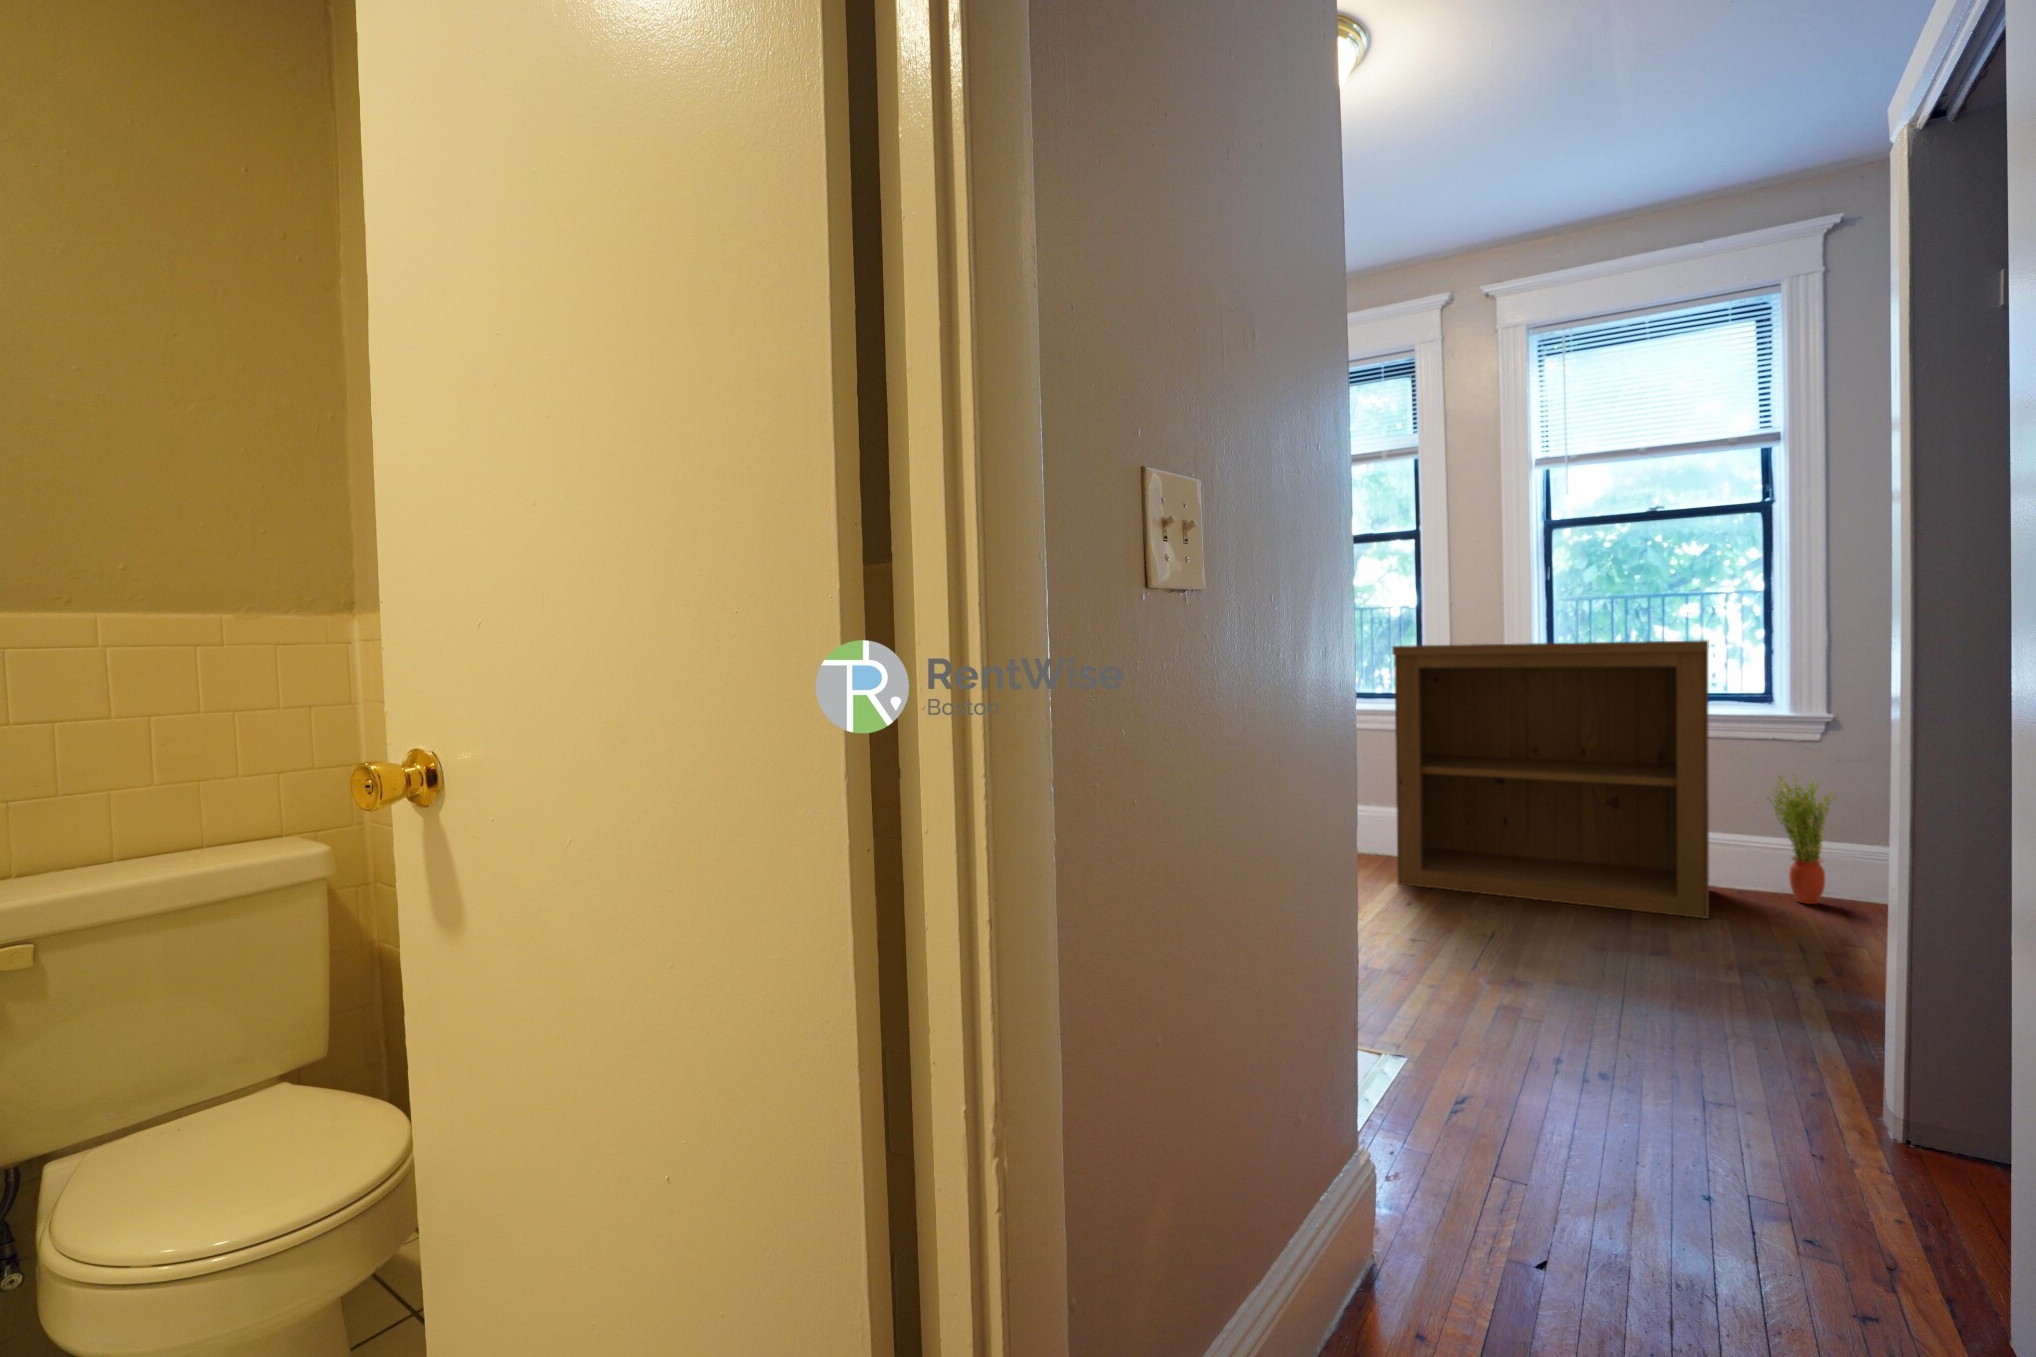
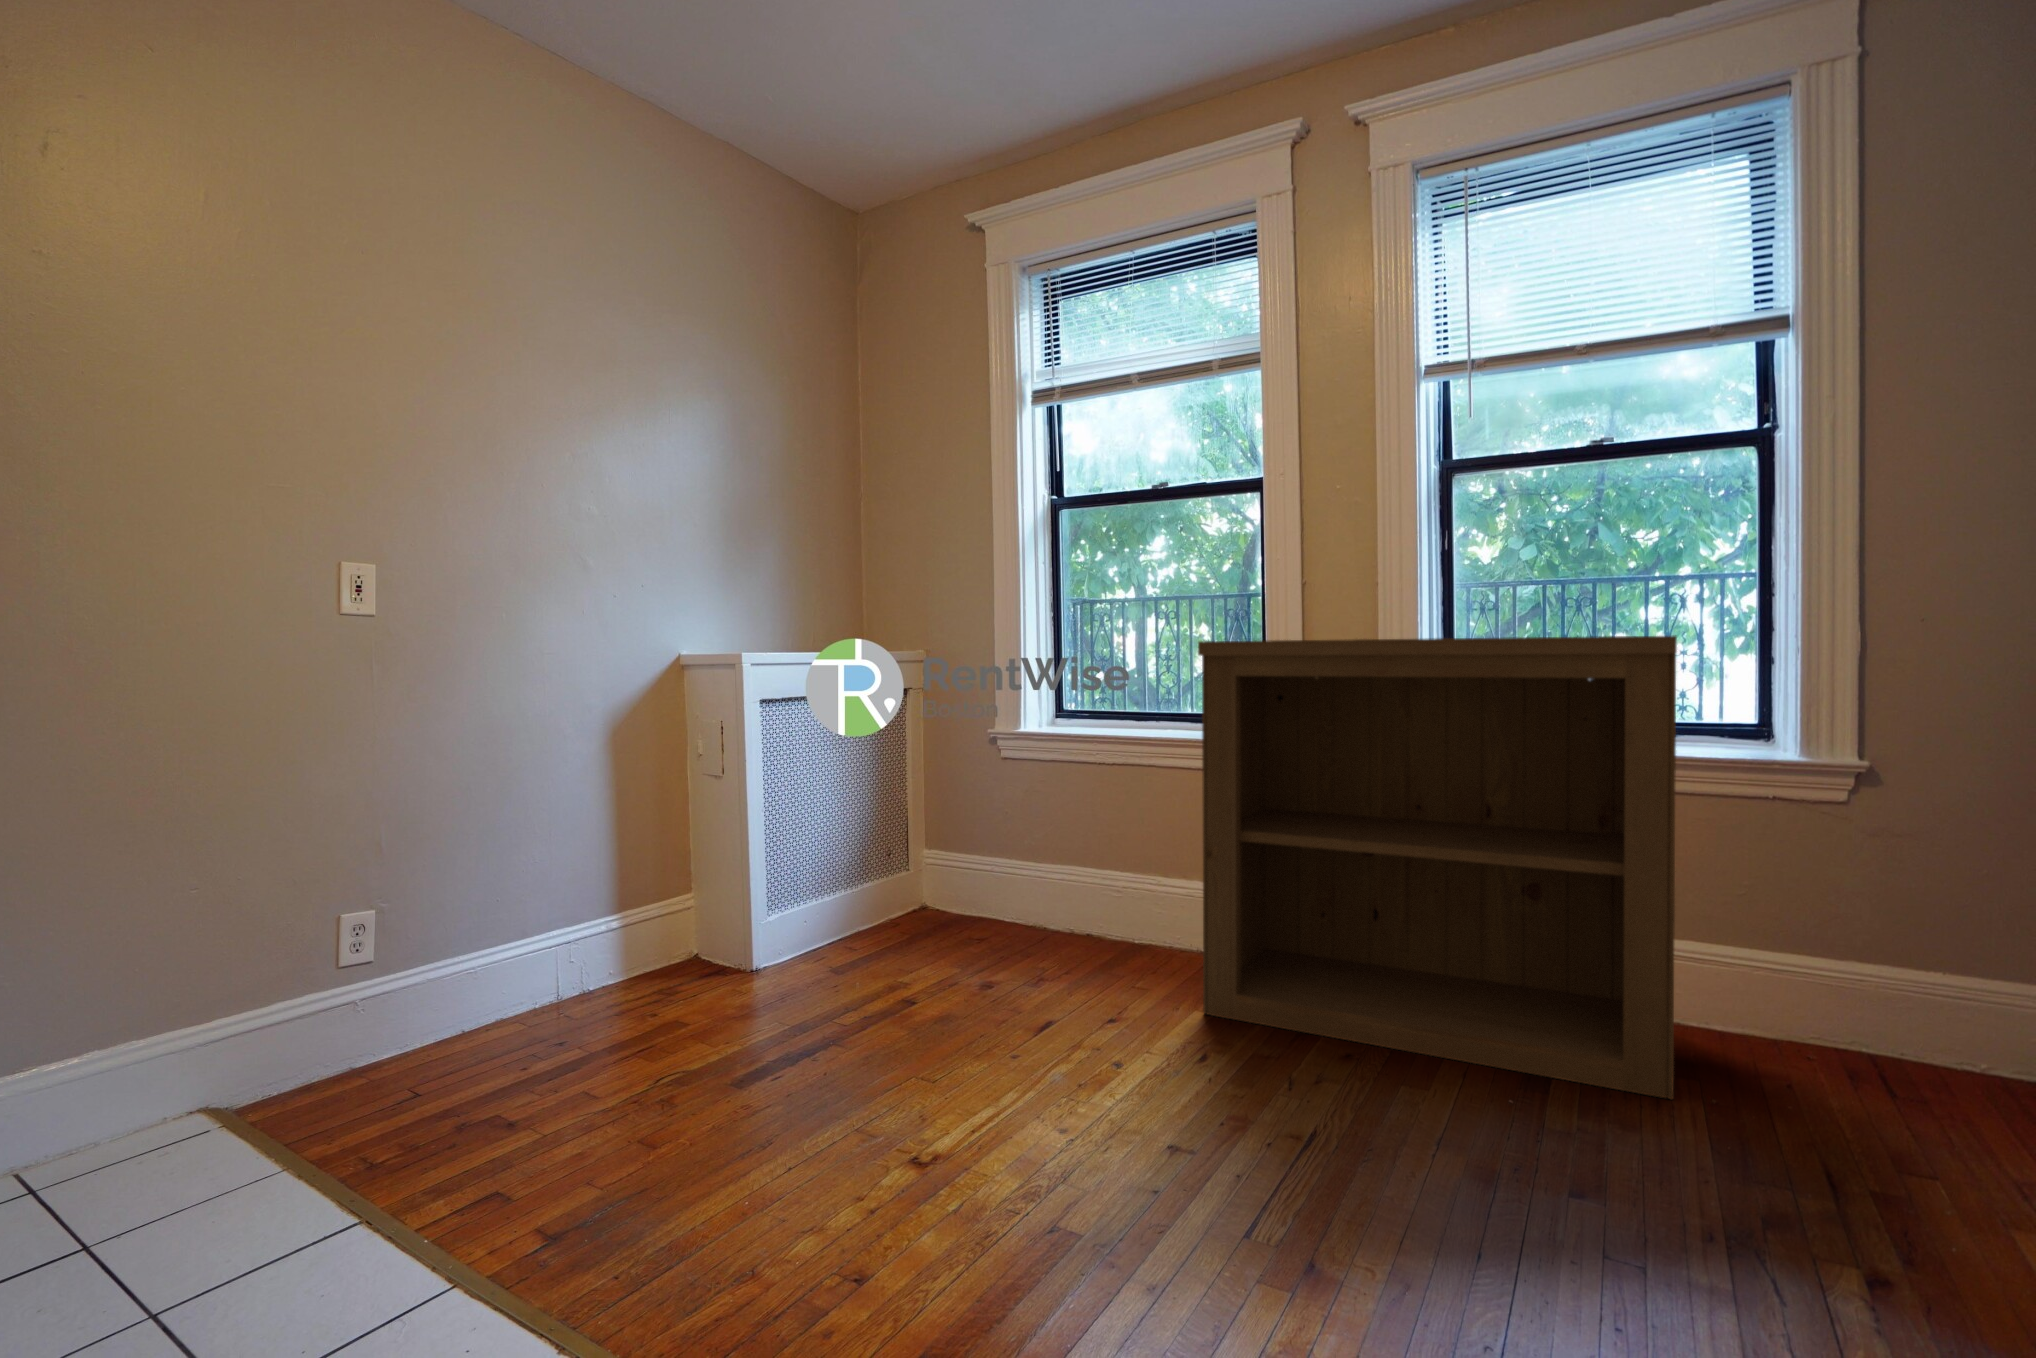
potted plant: present [1768,775,1836,904] -> none [1763,855,1878,1068]

